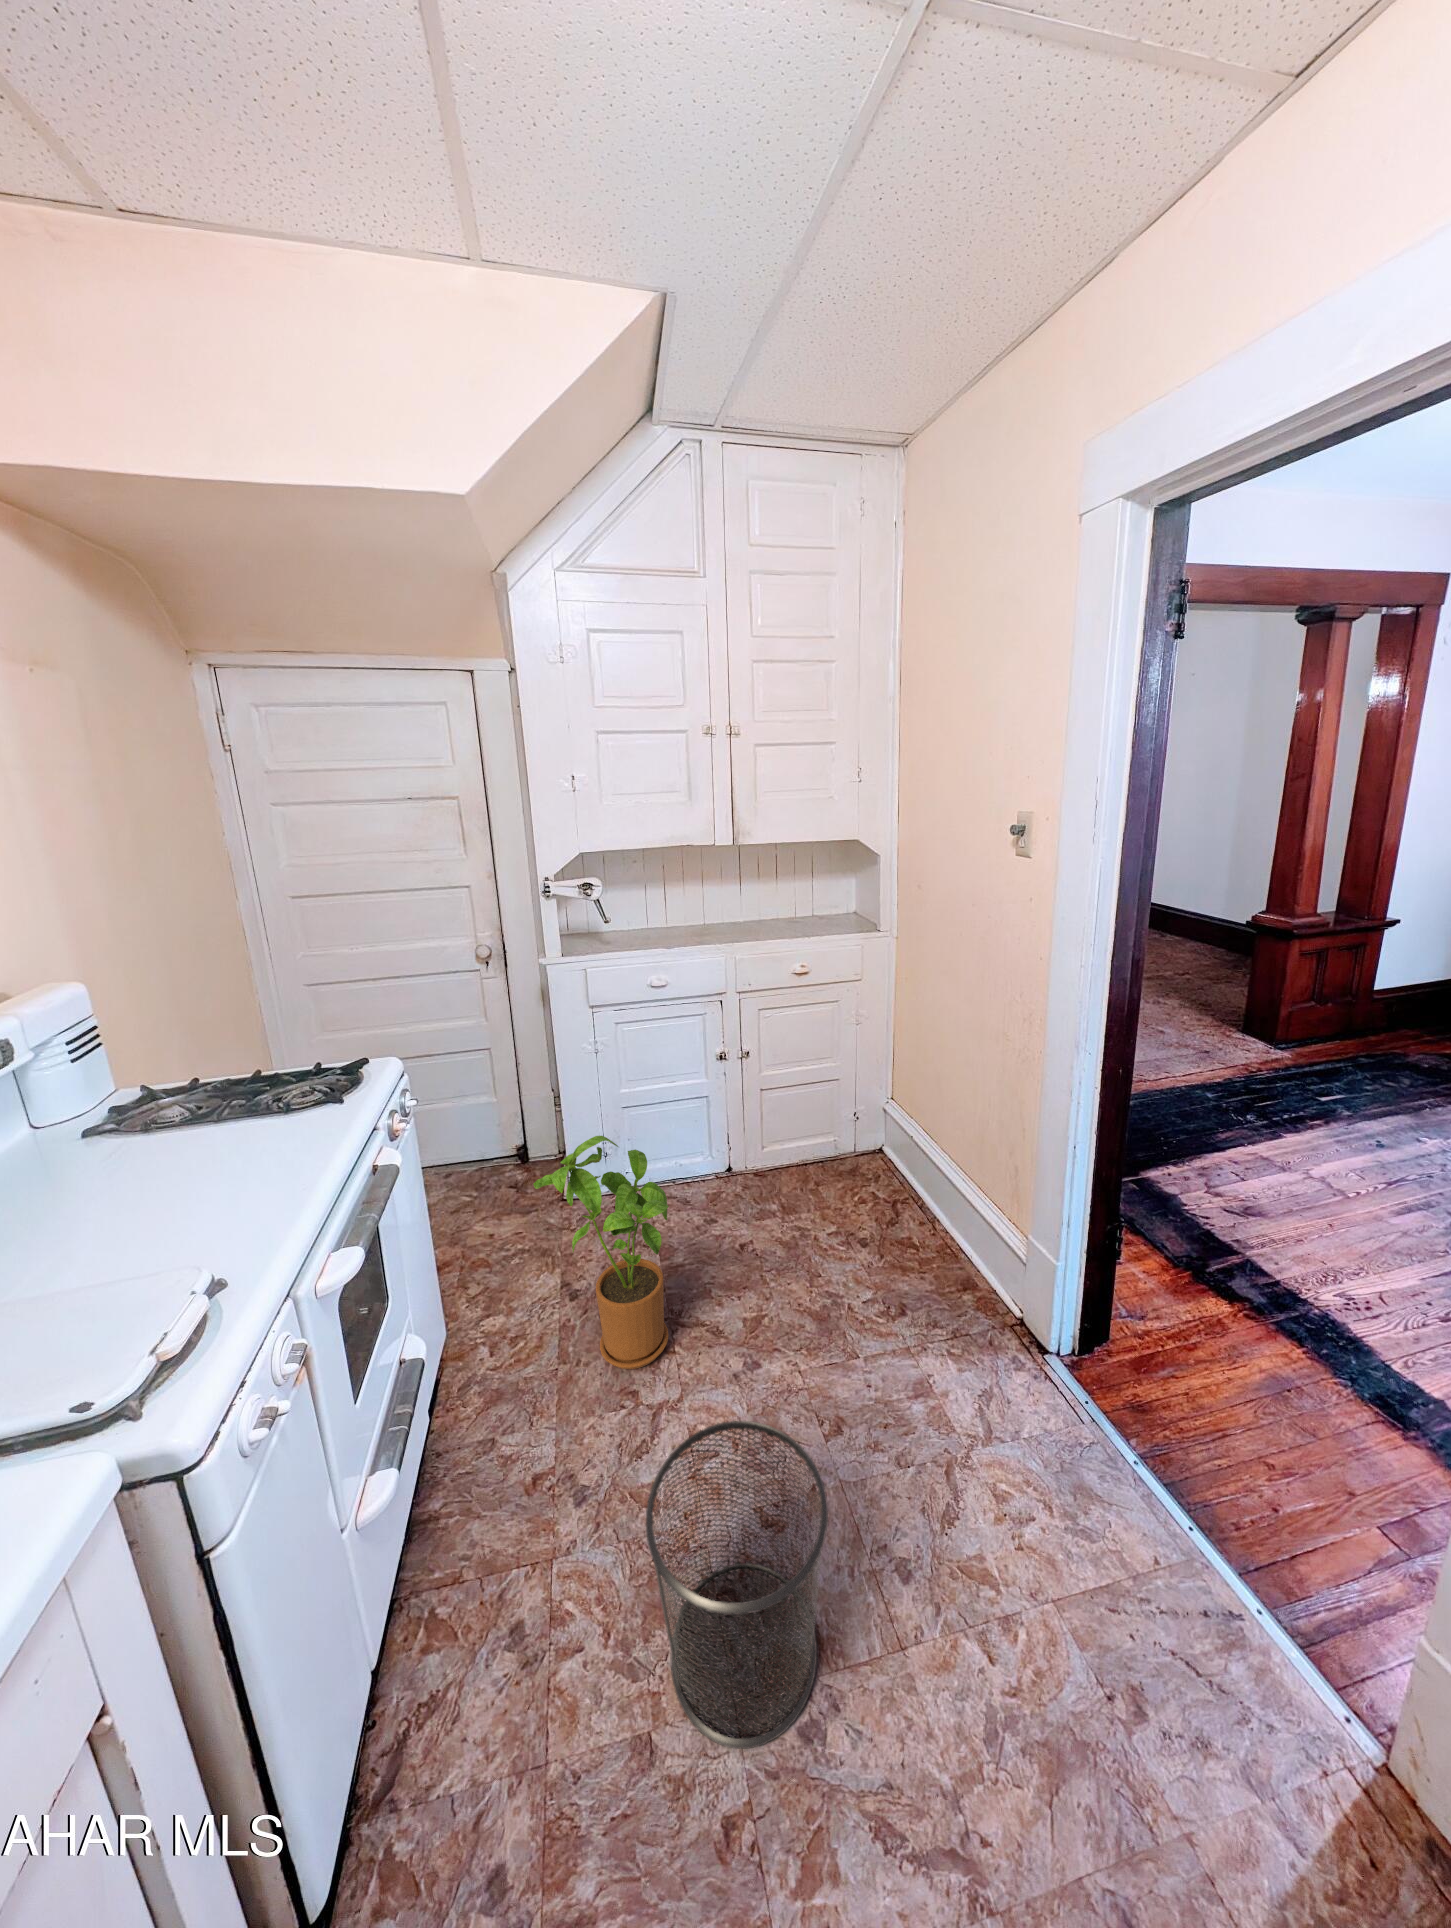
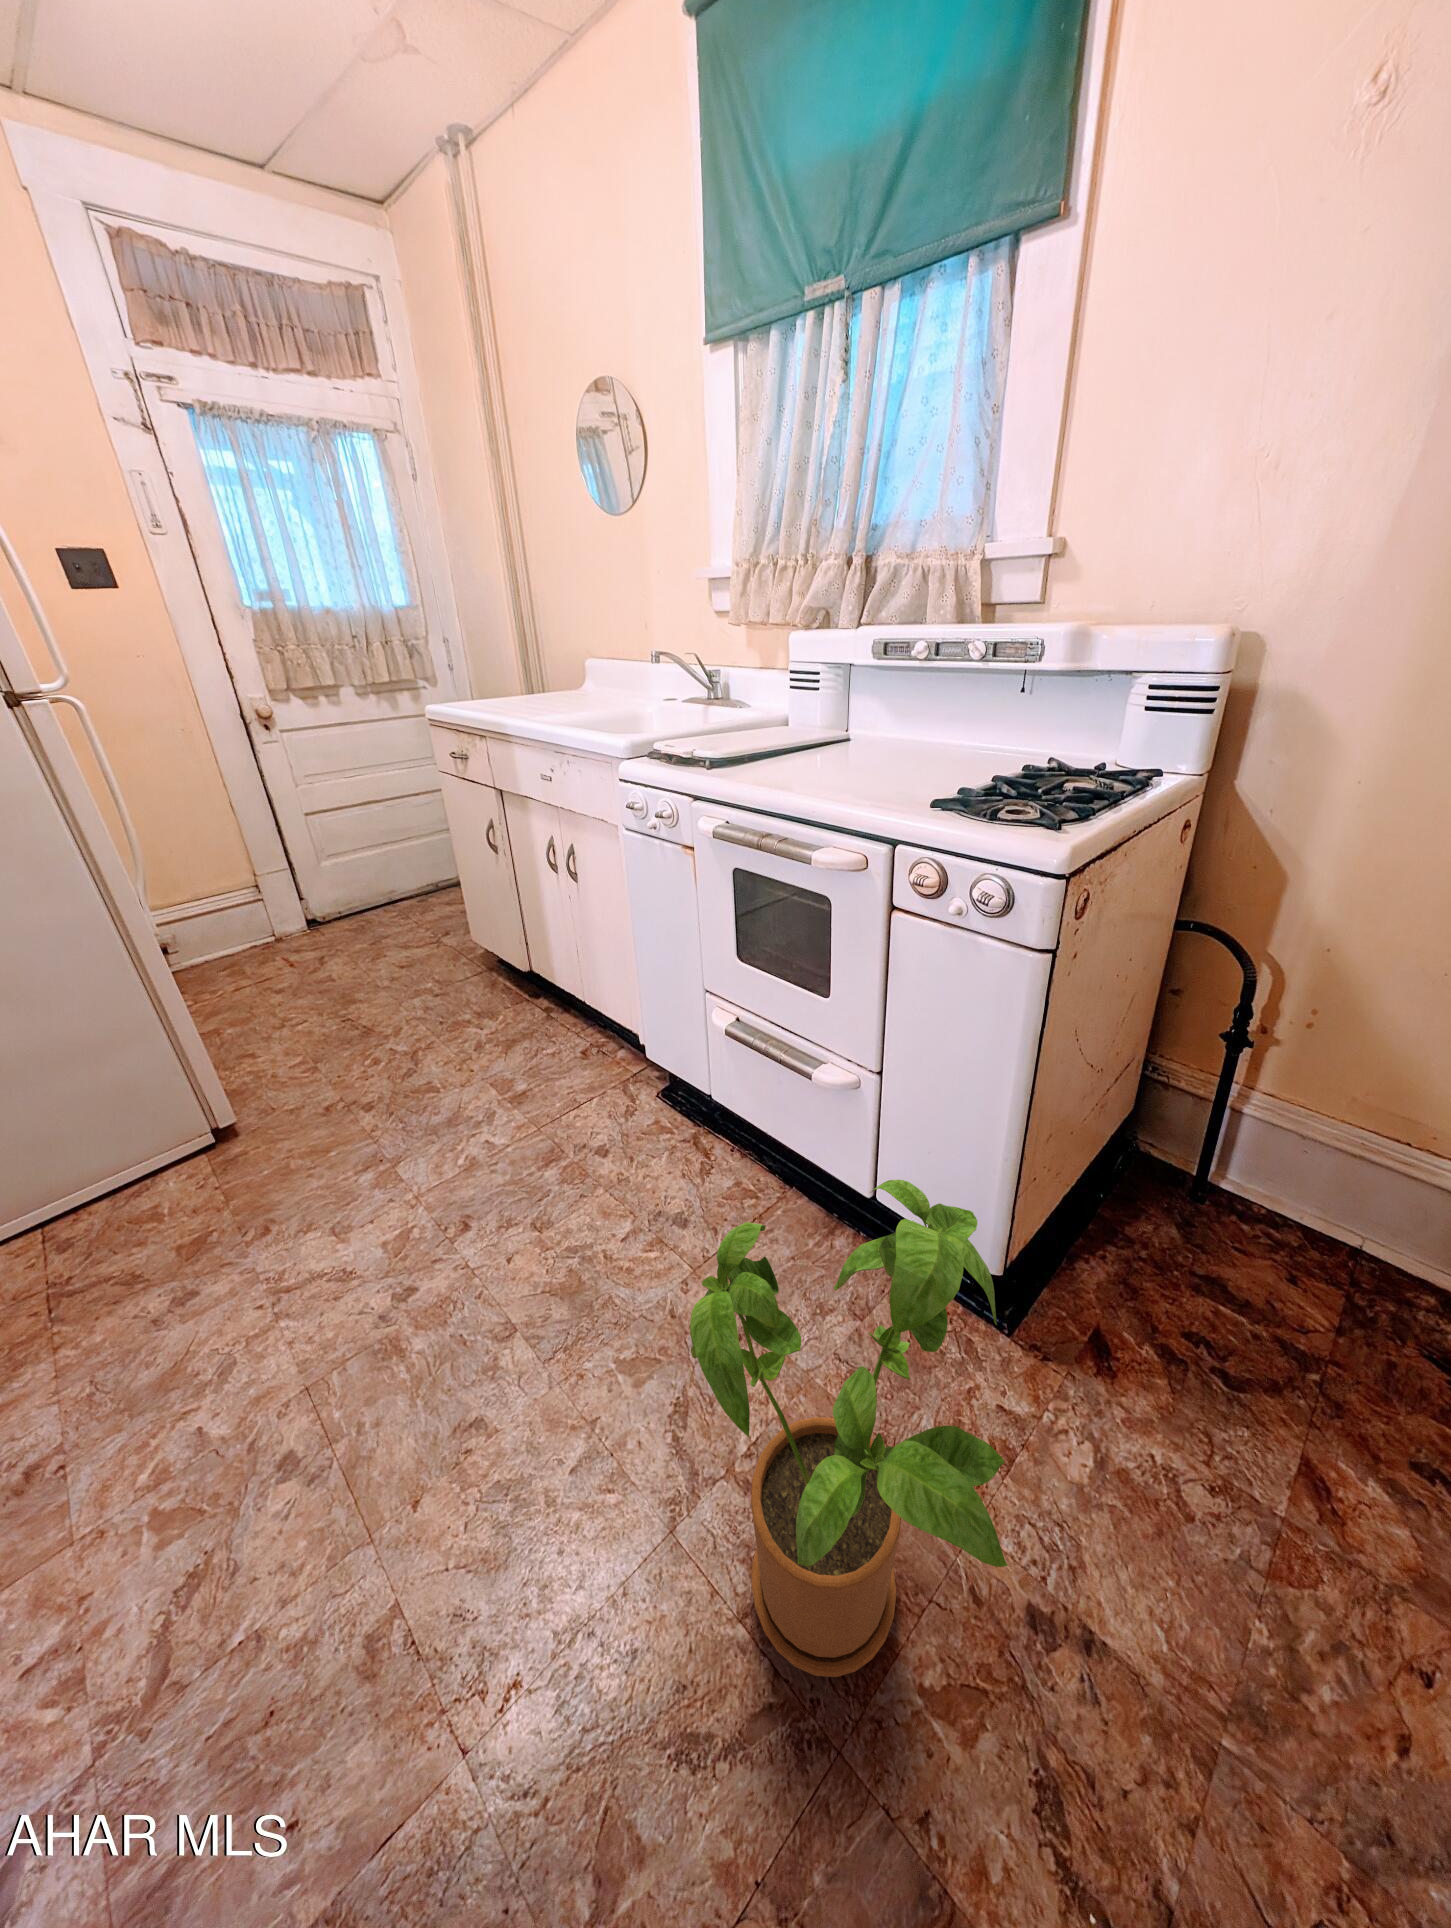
waste bin: present [646,1421,828,1749] -> none [345,1118,549,1371]

